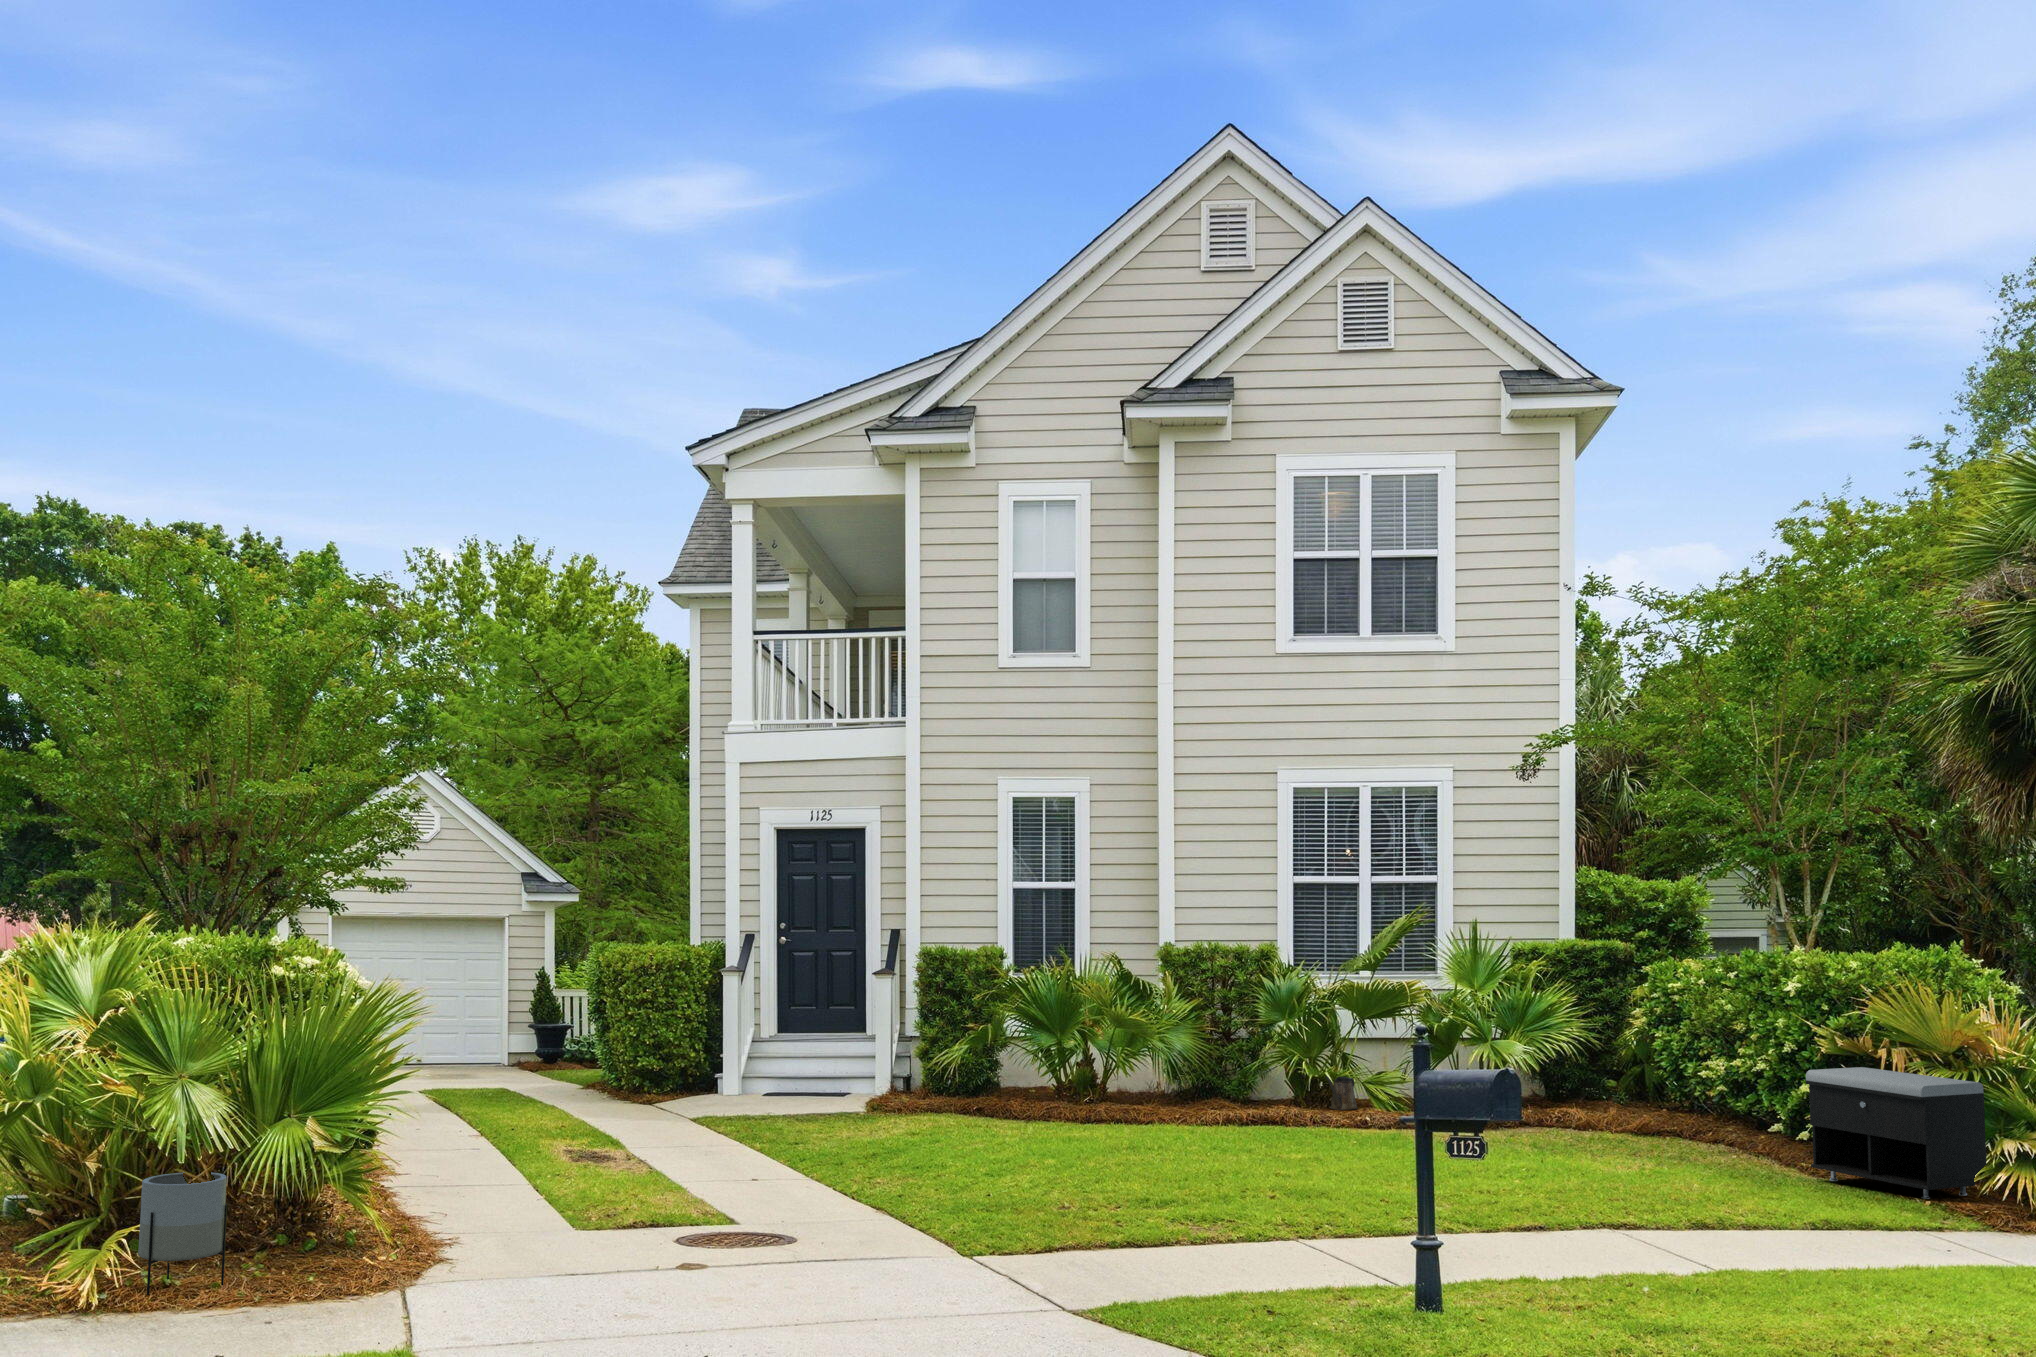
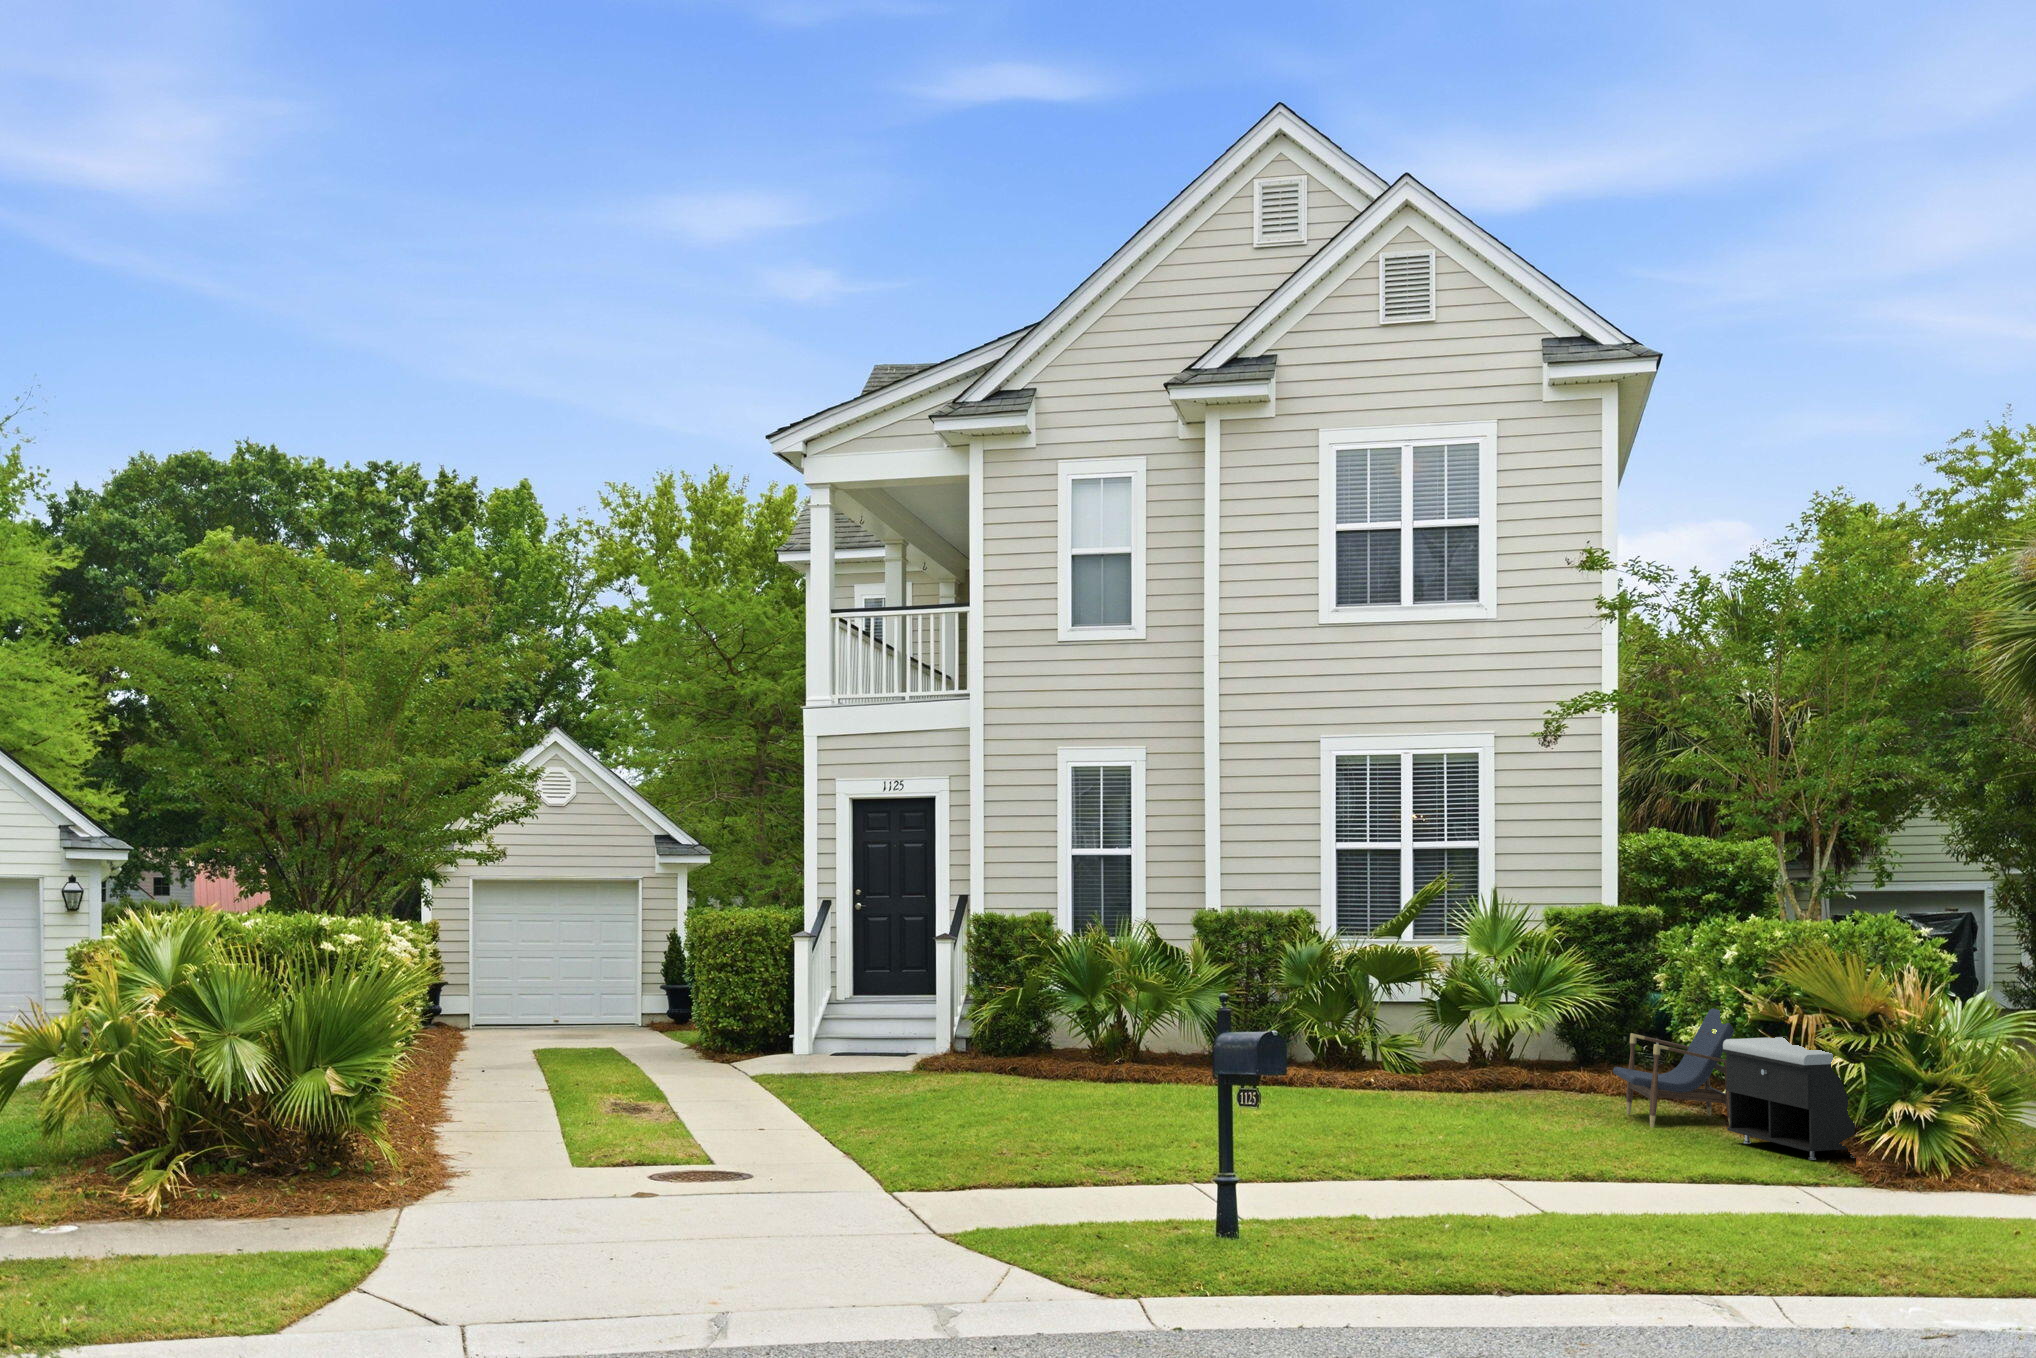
lounge chair: none [1650,1039,1790,1165] -> present [1613,1008,1734,1127]
watering can: present [1326,1077,1358,1110] -> none [1349,1042,1385,1074]
planter: present [138,1172,227,1295] -> none [200,1111,267,1206]

